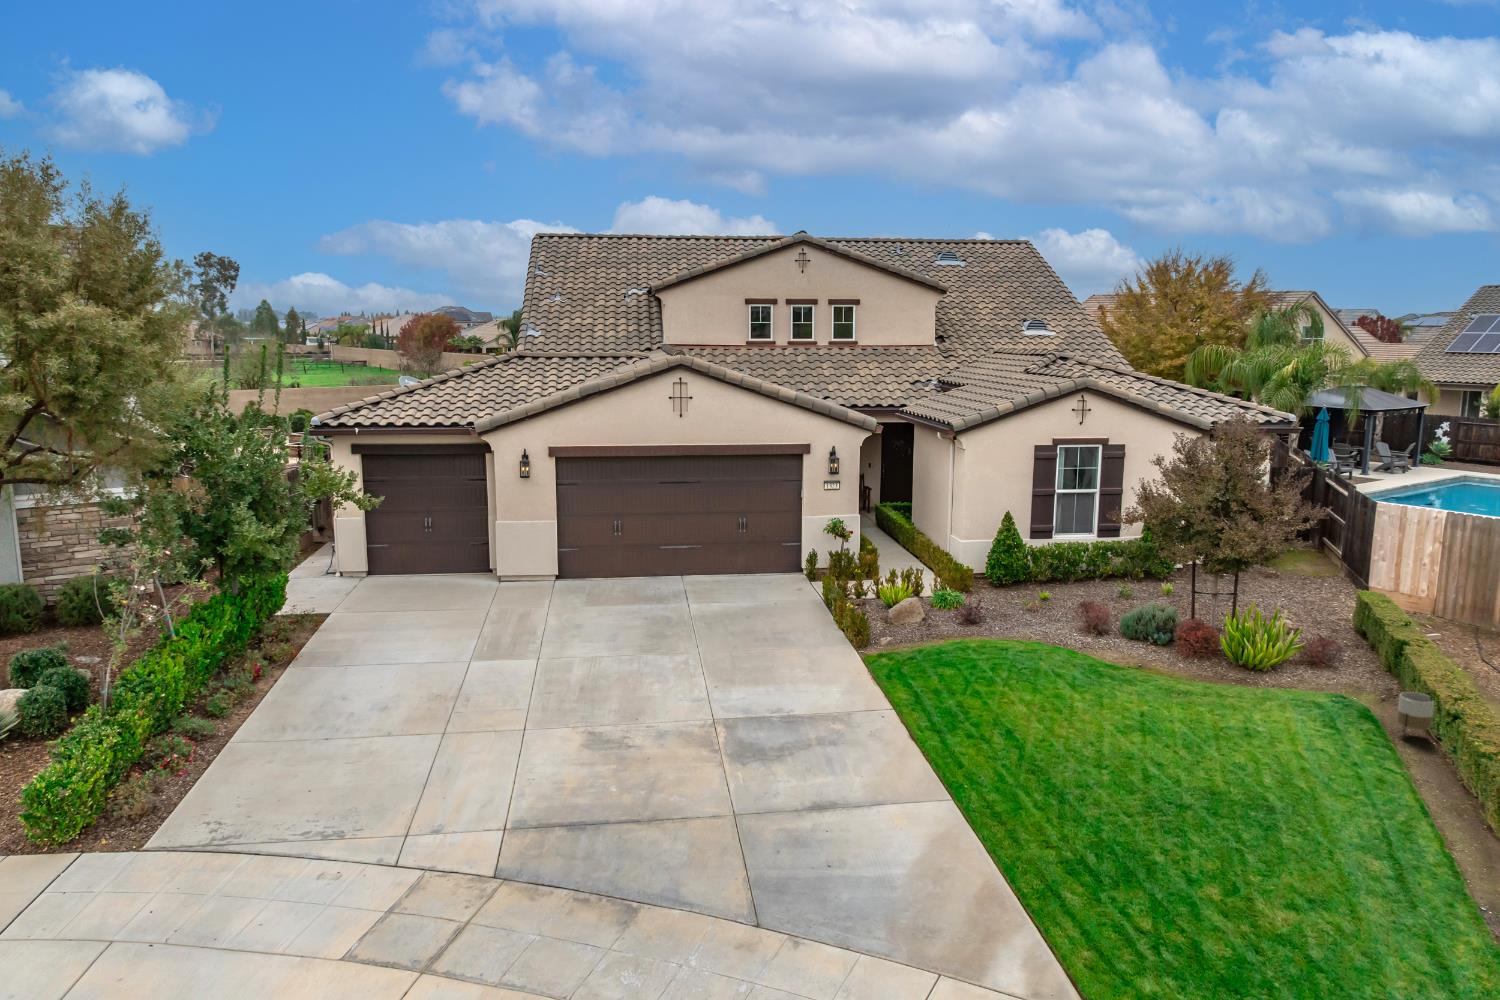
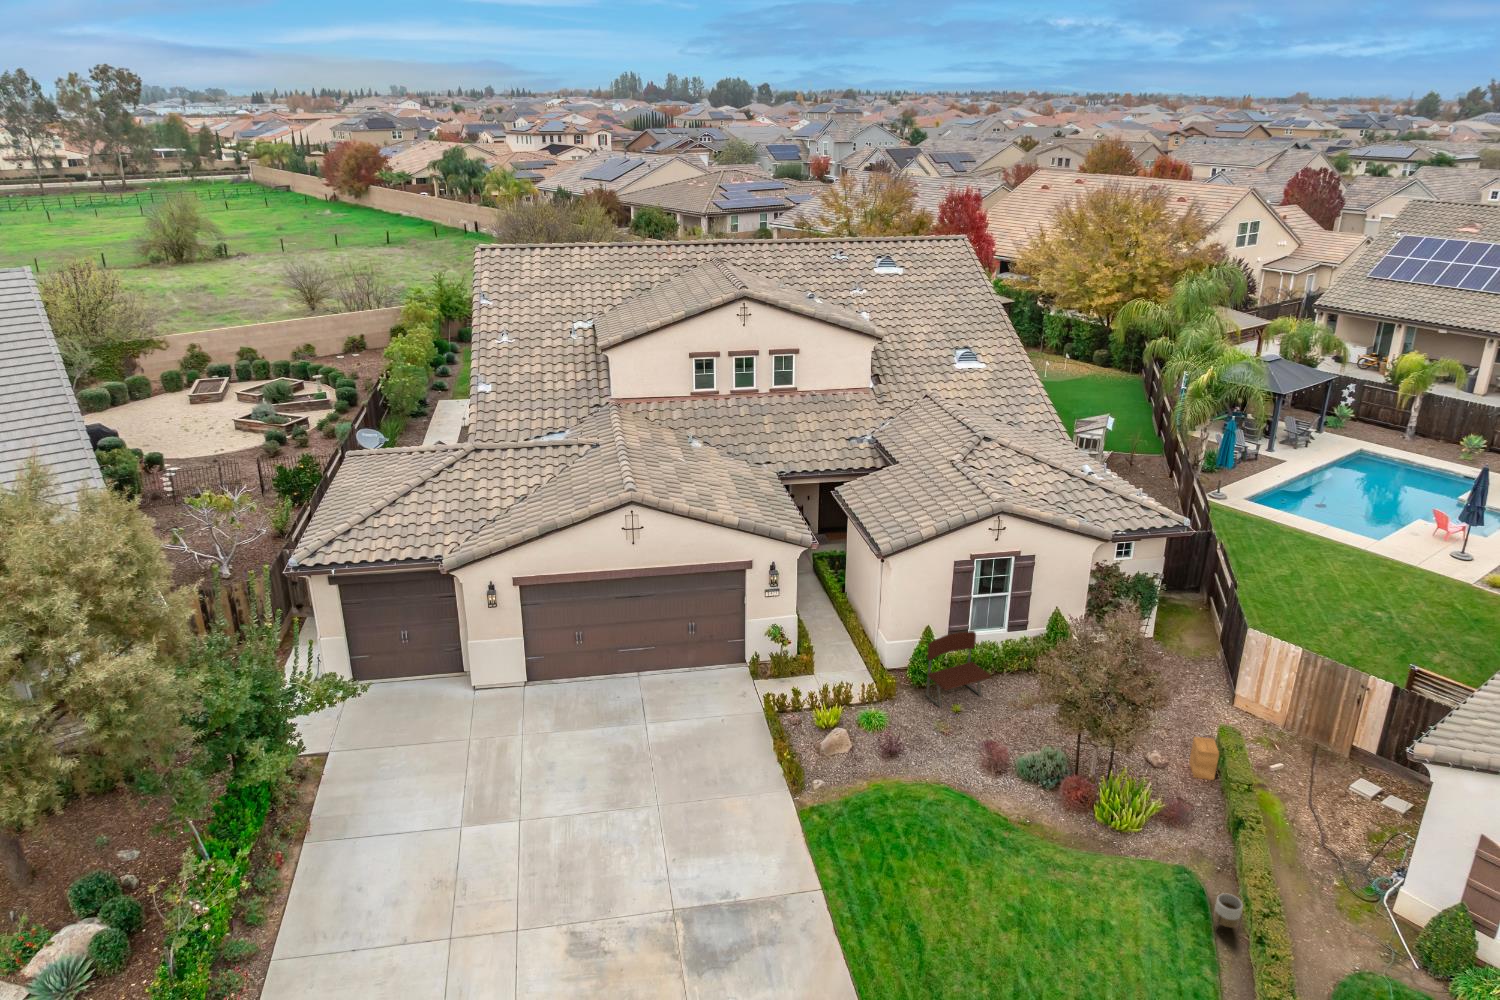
bench: none [1007,517,1082,597] -> present [926,631,990,707]
cardboard box: none [1331,597,1369,644] -> present [1189,737,1219,780]

